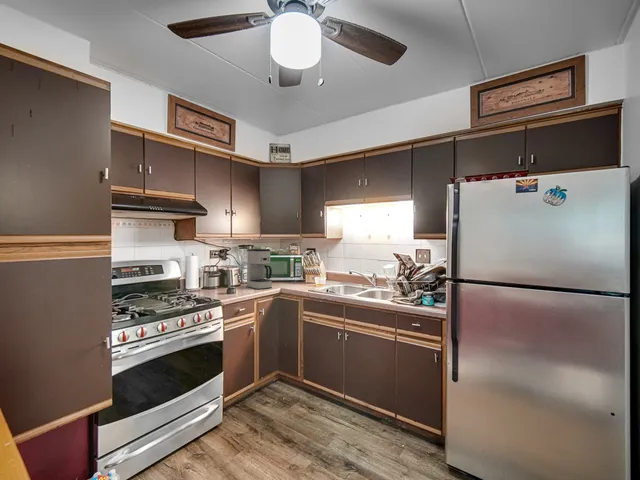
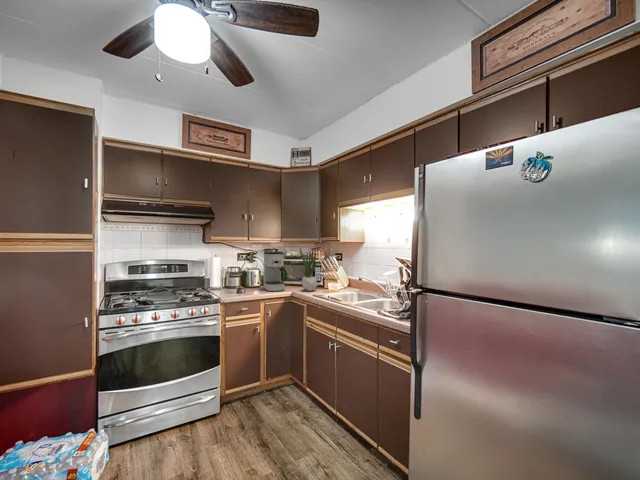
potted plant: none [285,244,305,287] -> present [300,248,317,291]

